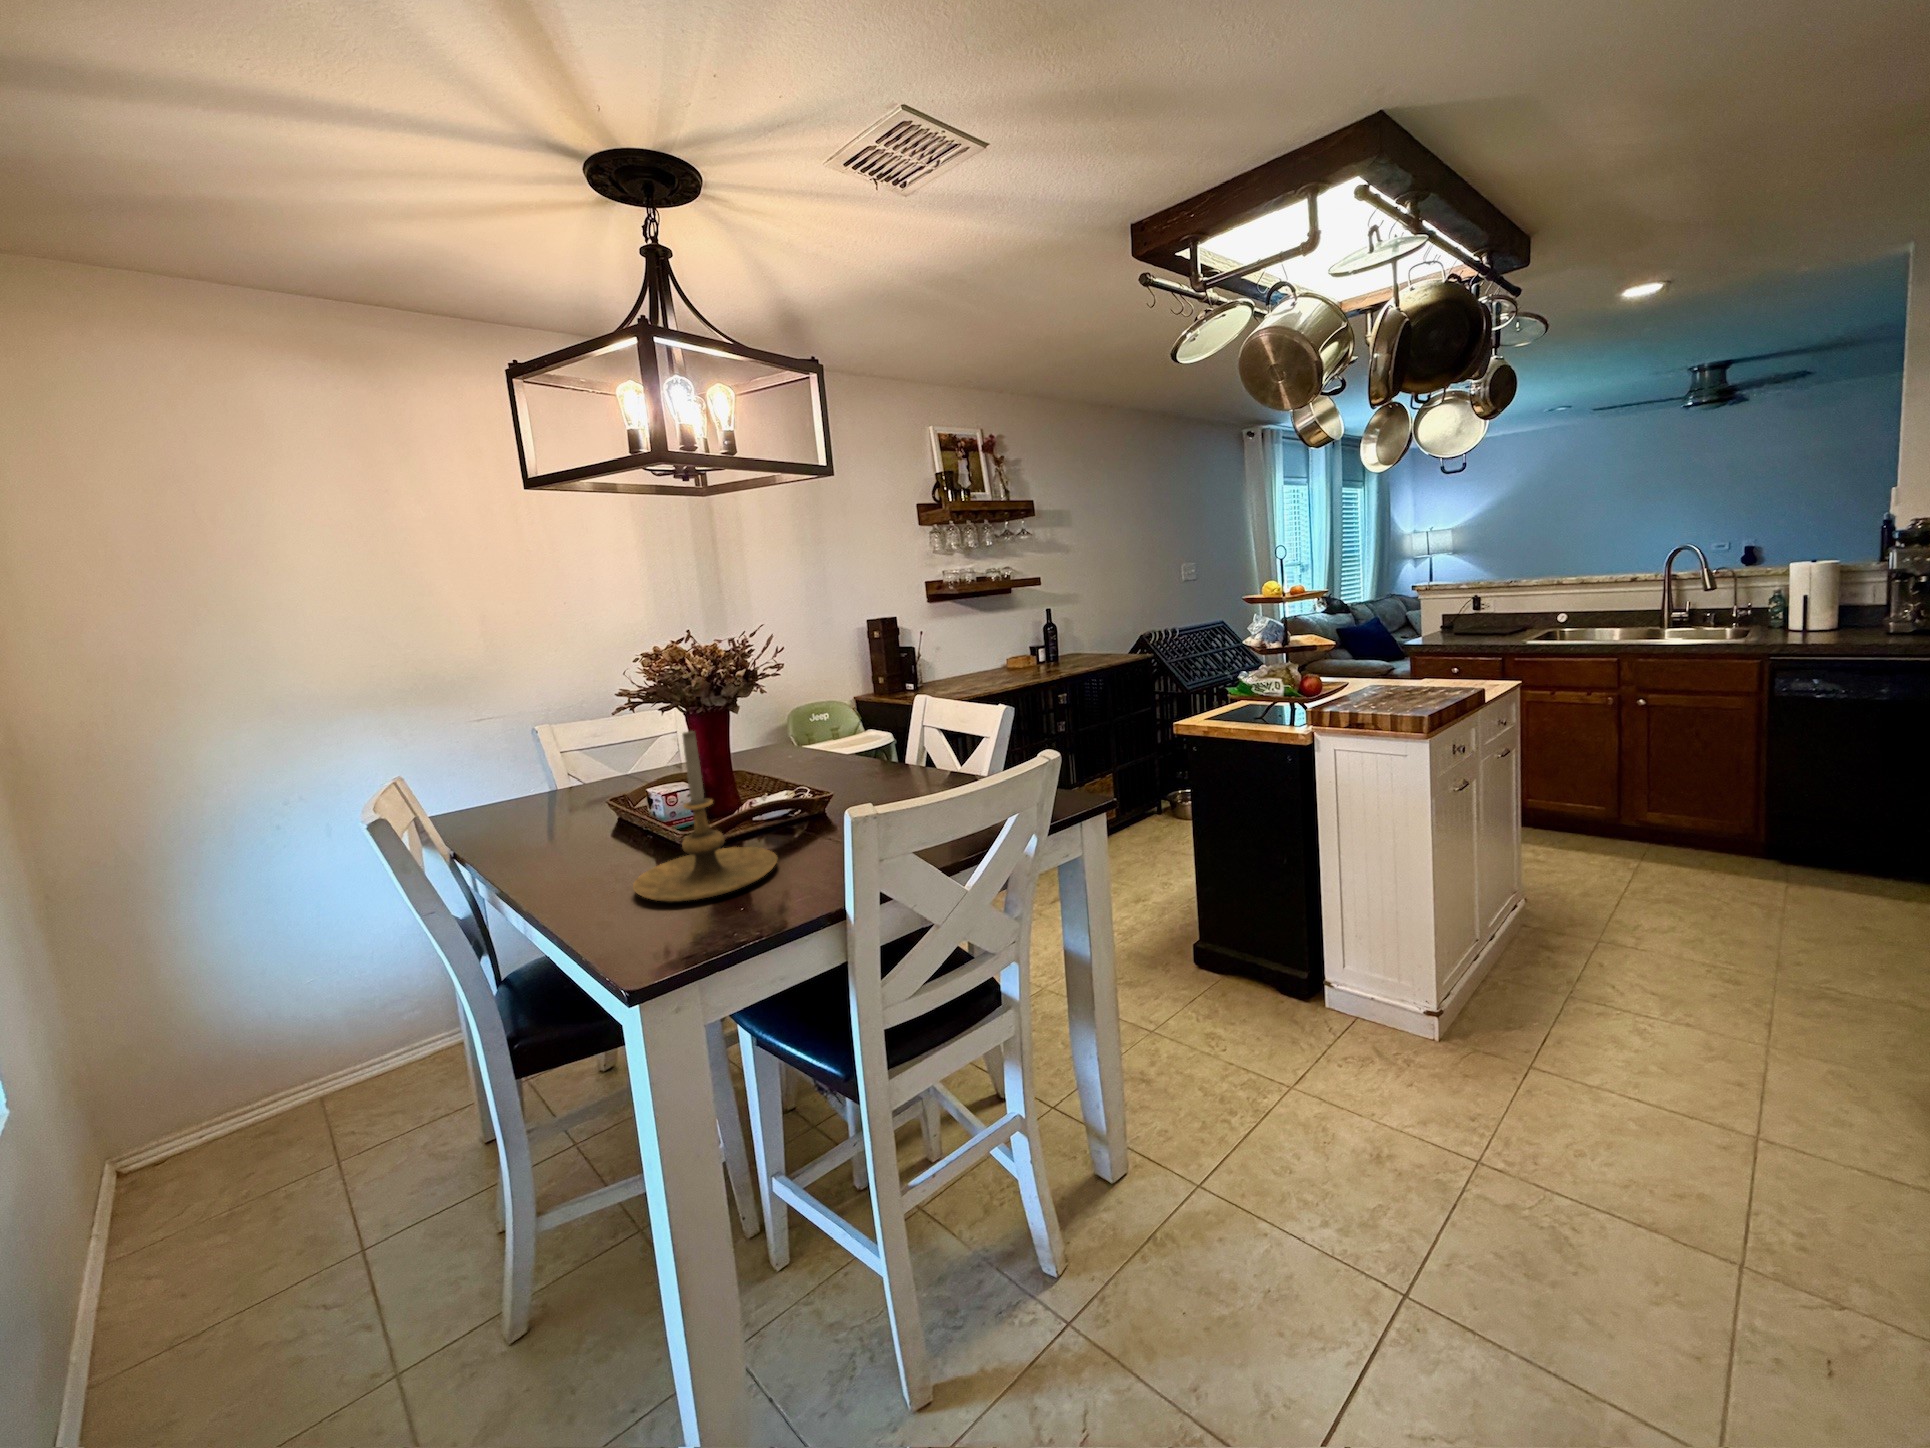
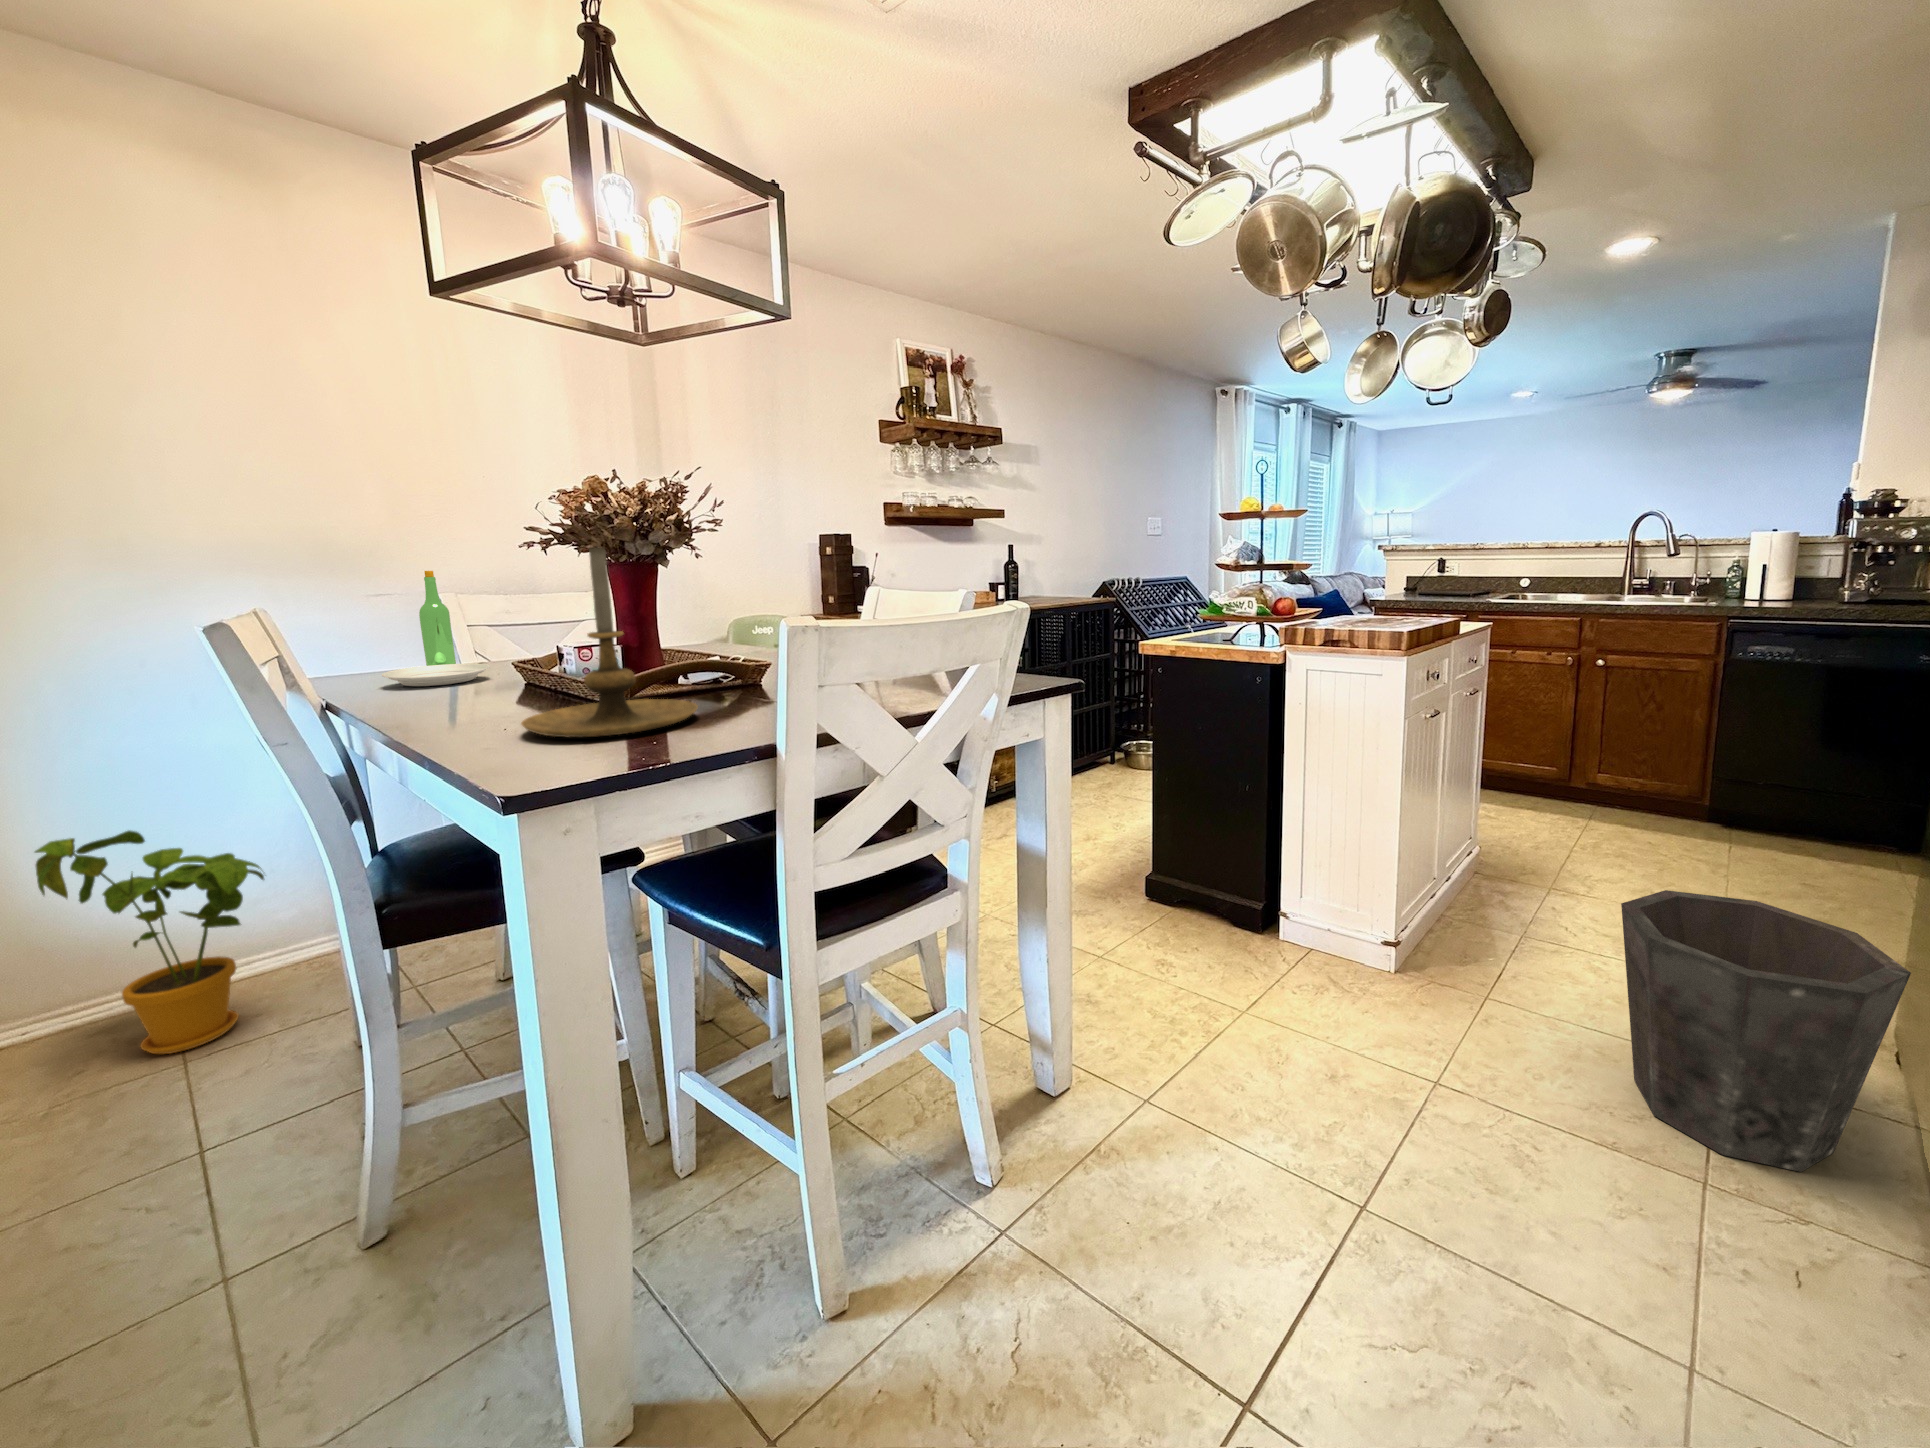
plate: none [495,715,585,826] -> present [382,571,490,686]
house plant: none [212,960,397,1158] -> present [35,830,264,1054]
waste bin: none [1644,969,1921,1251] -> present [1621,890,1911,1172]

